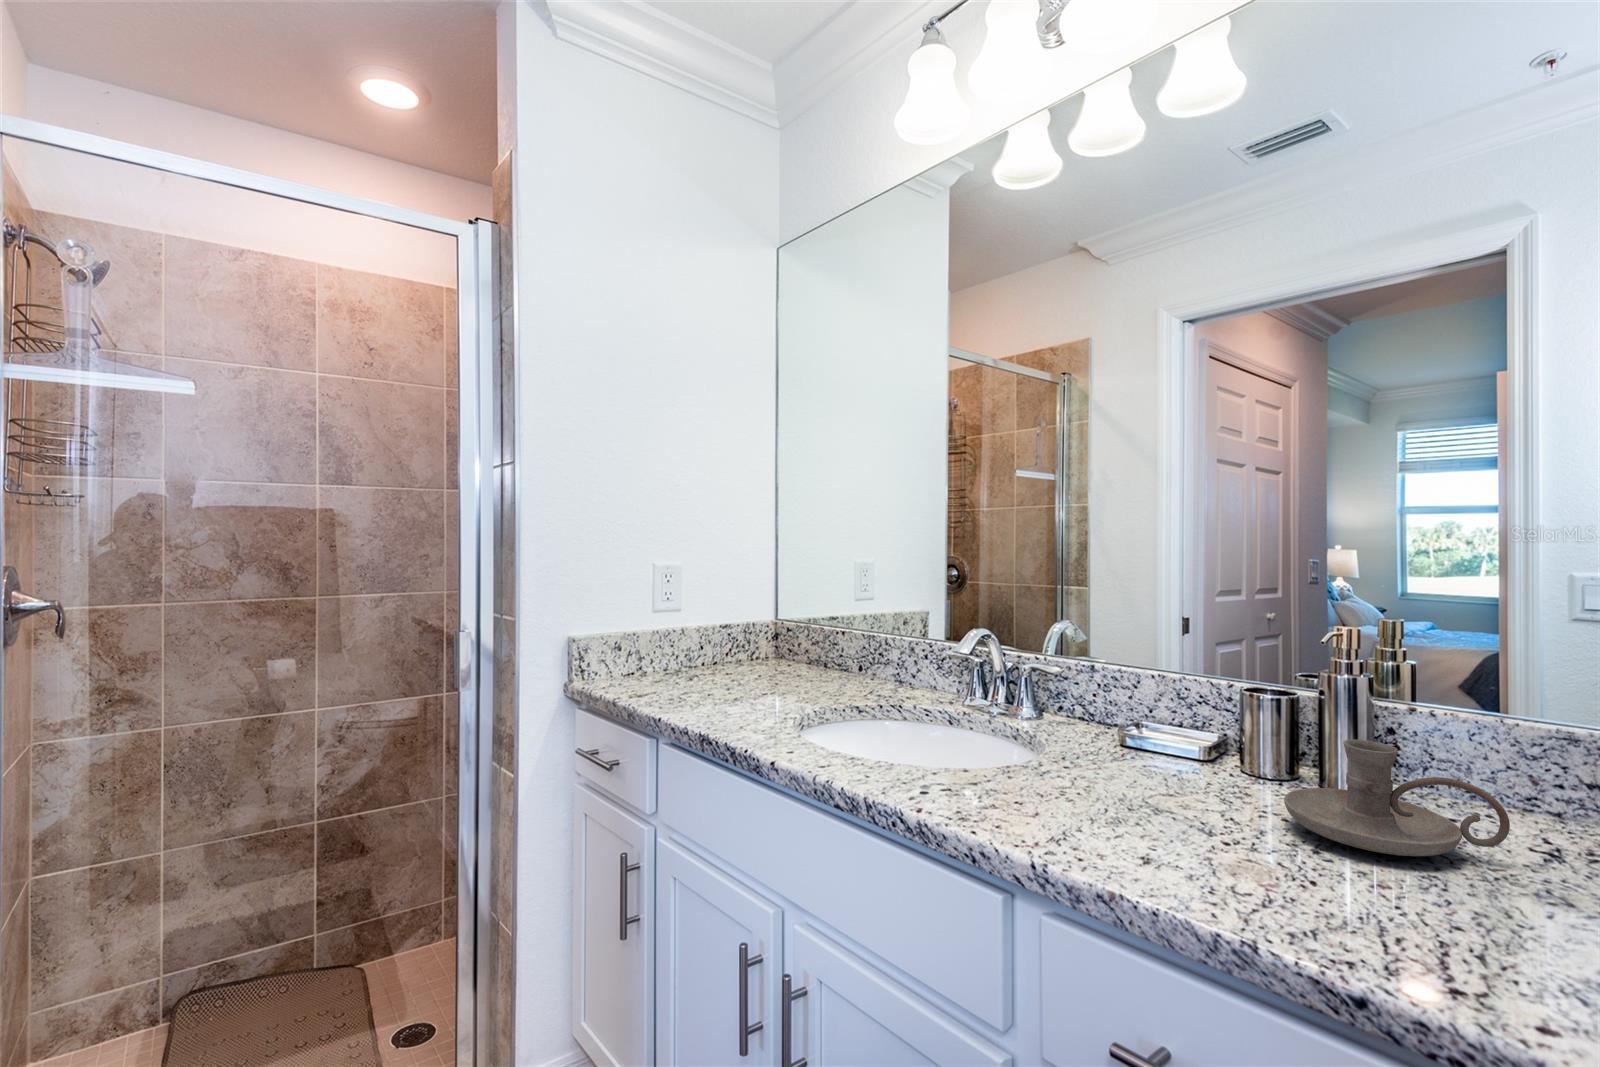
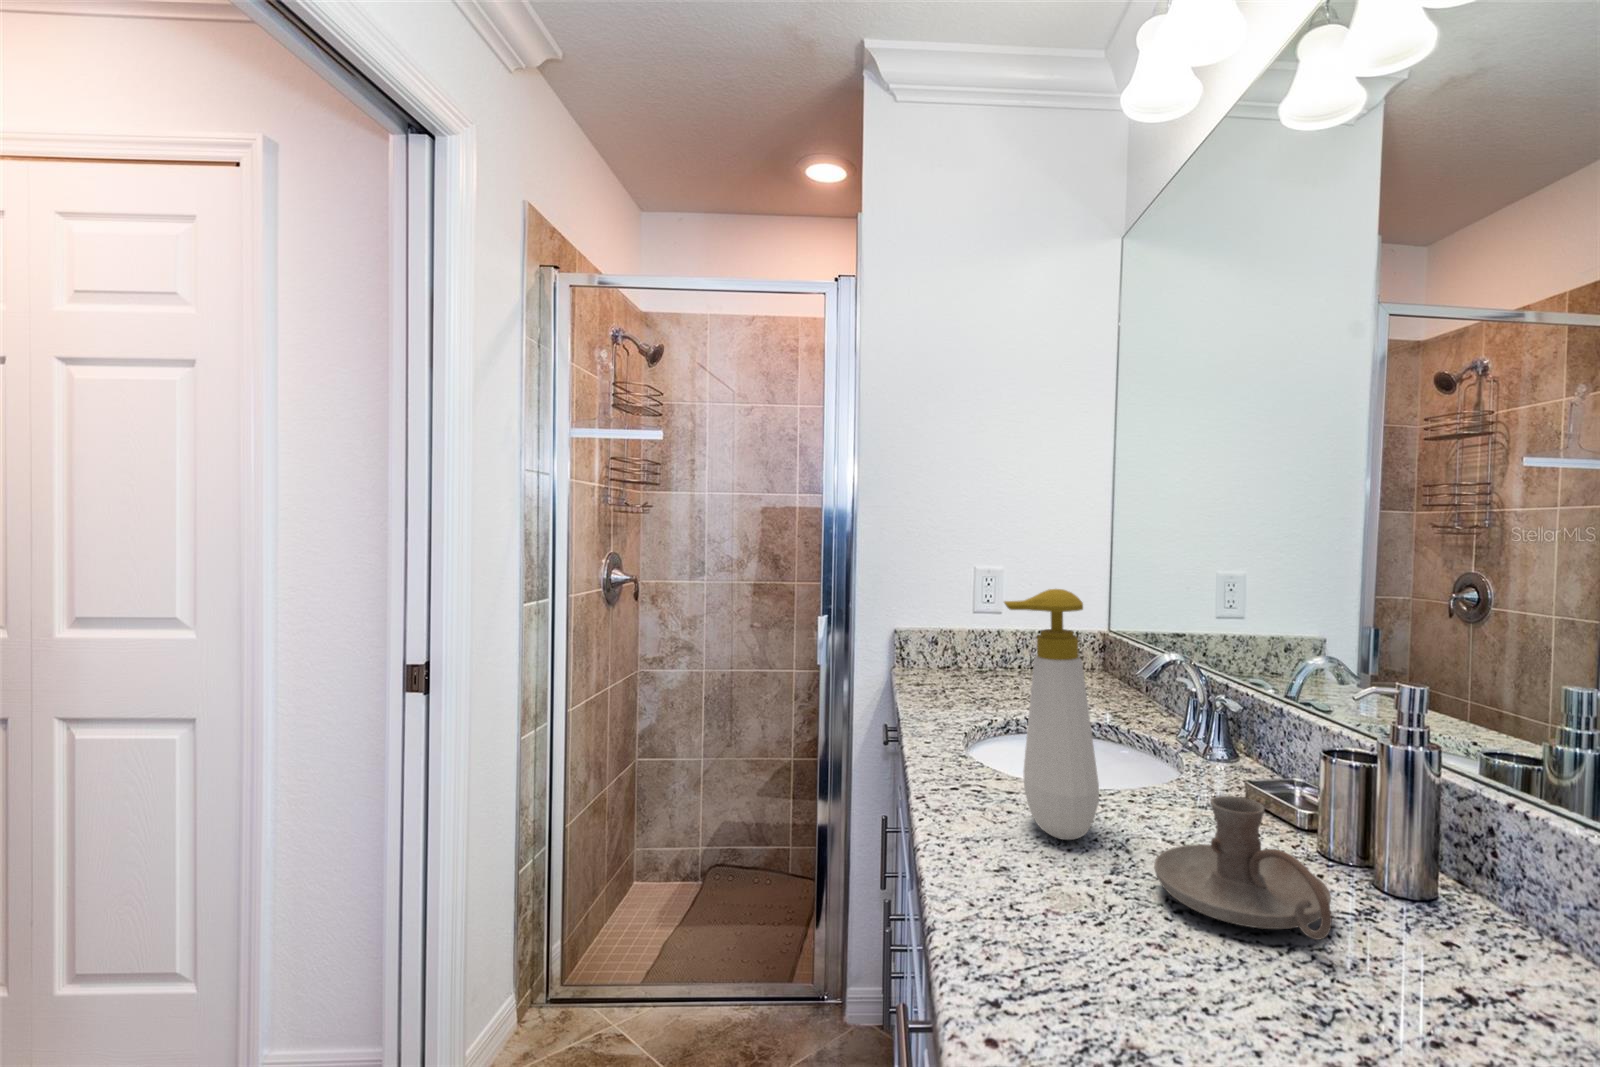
soap bottle: none [1084,554,1205,827] -> present [1004,589,1099,840]

